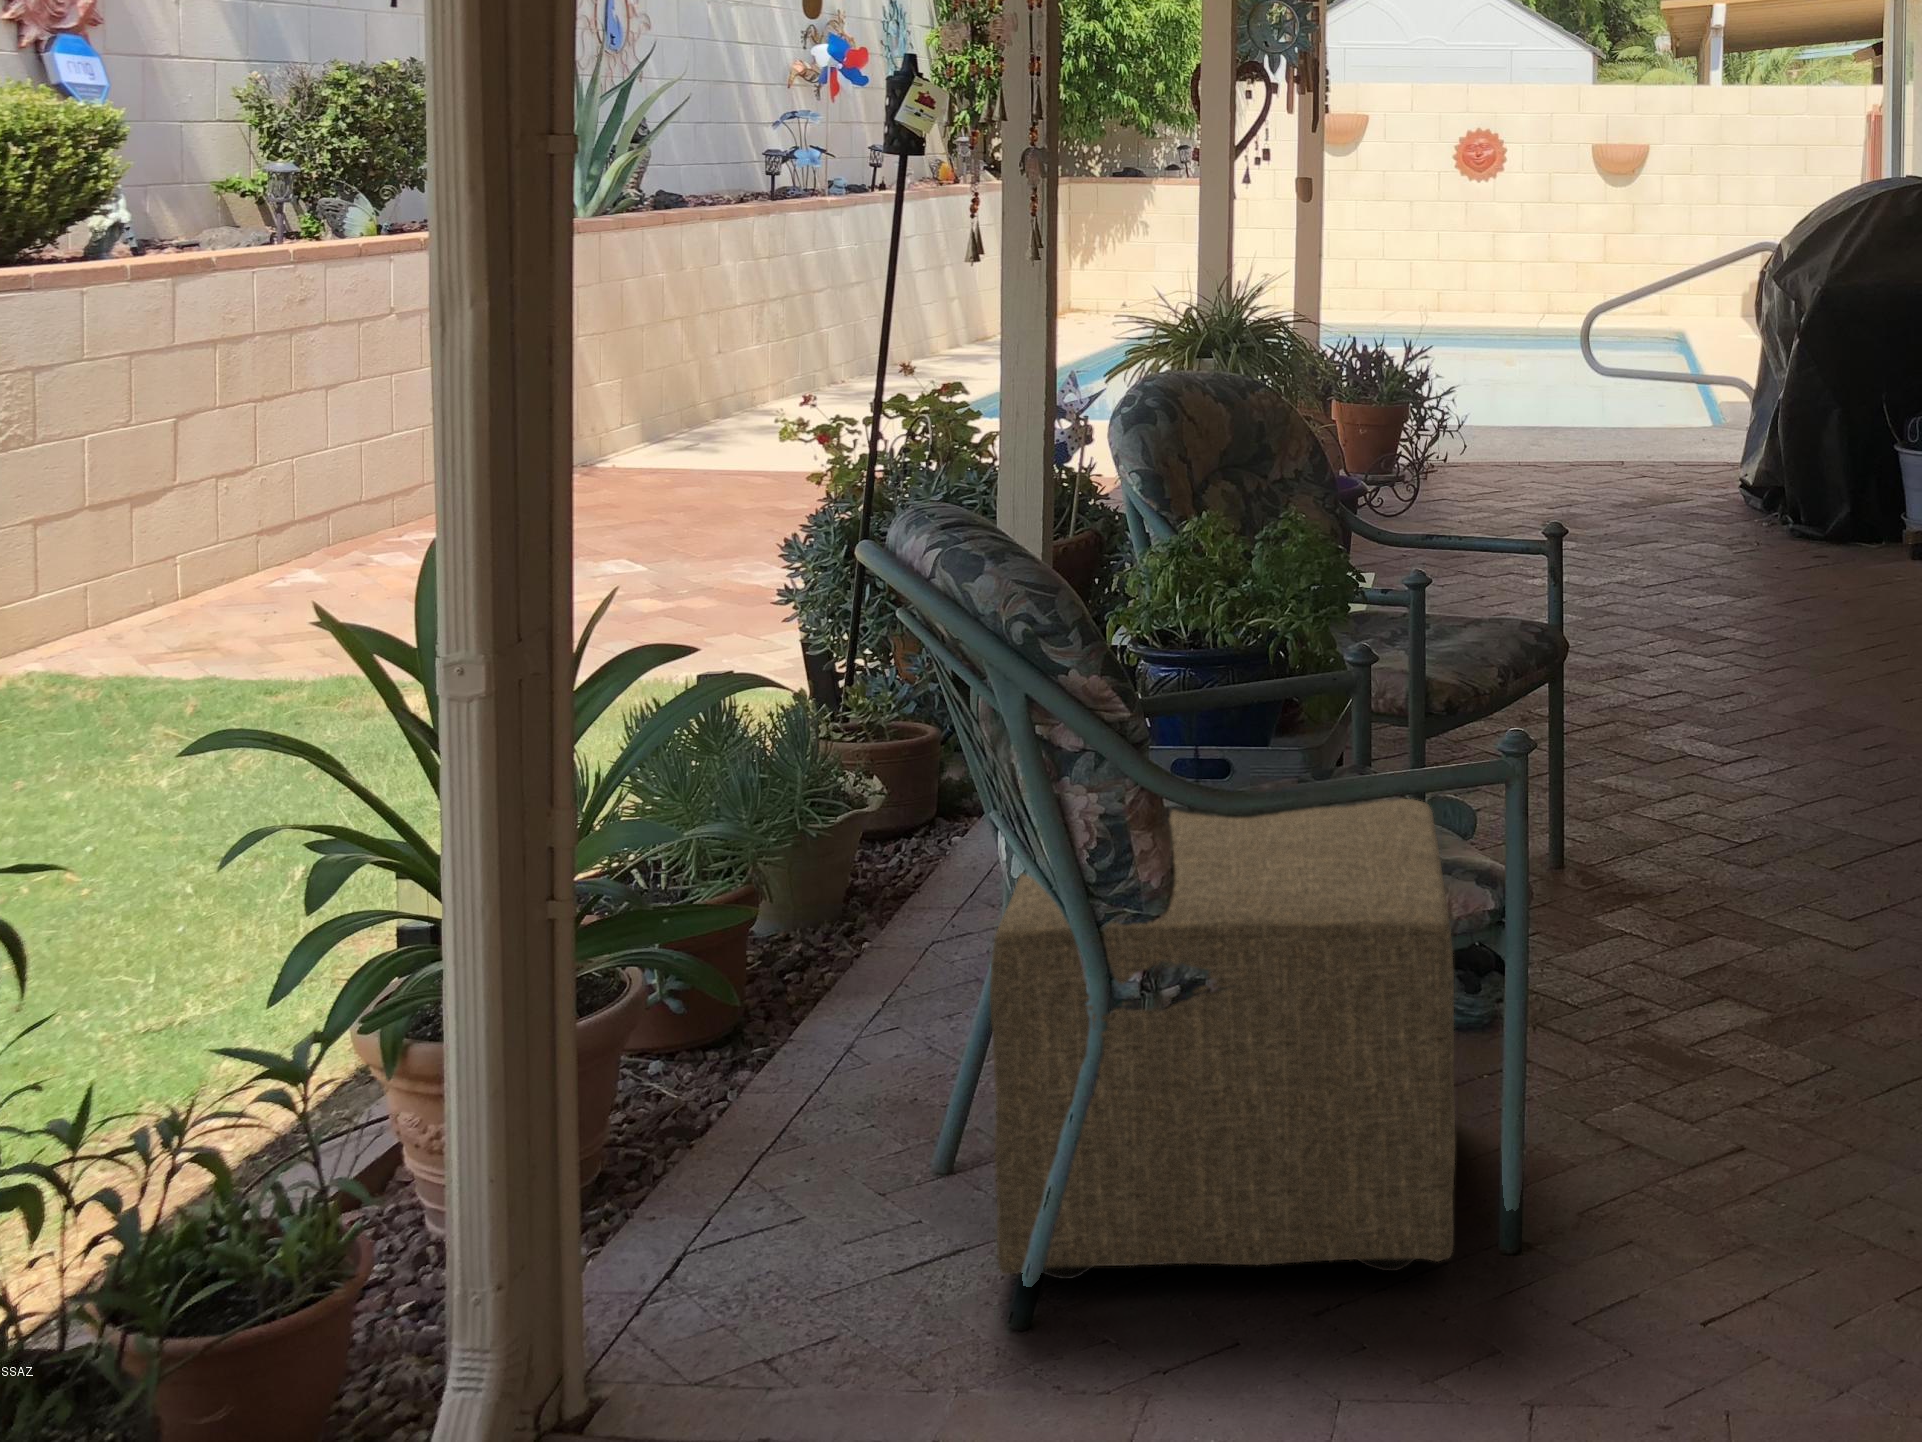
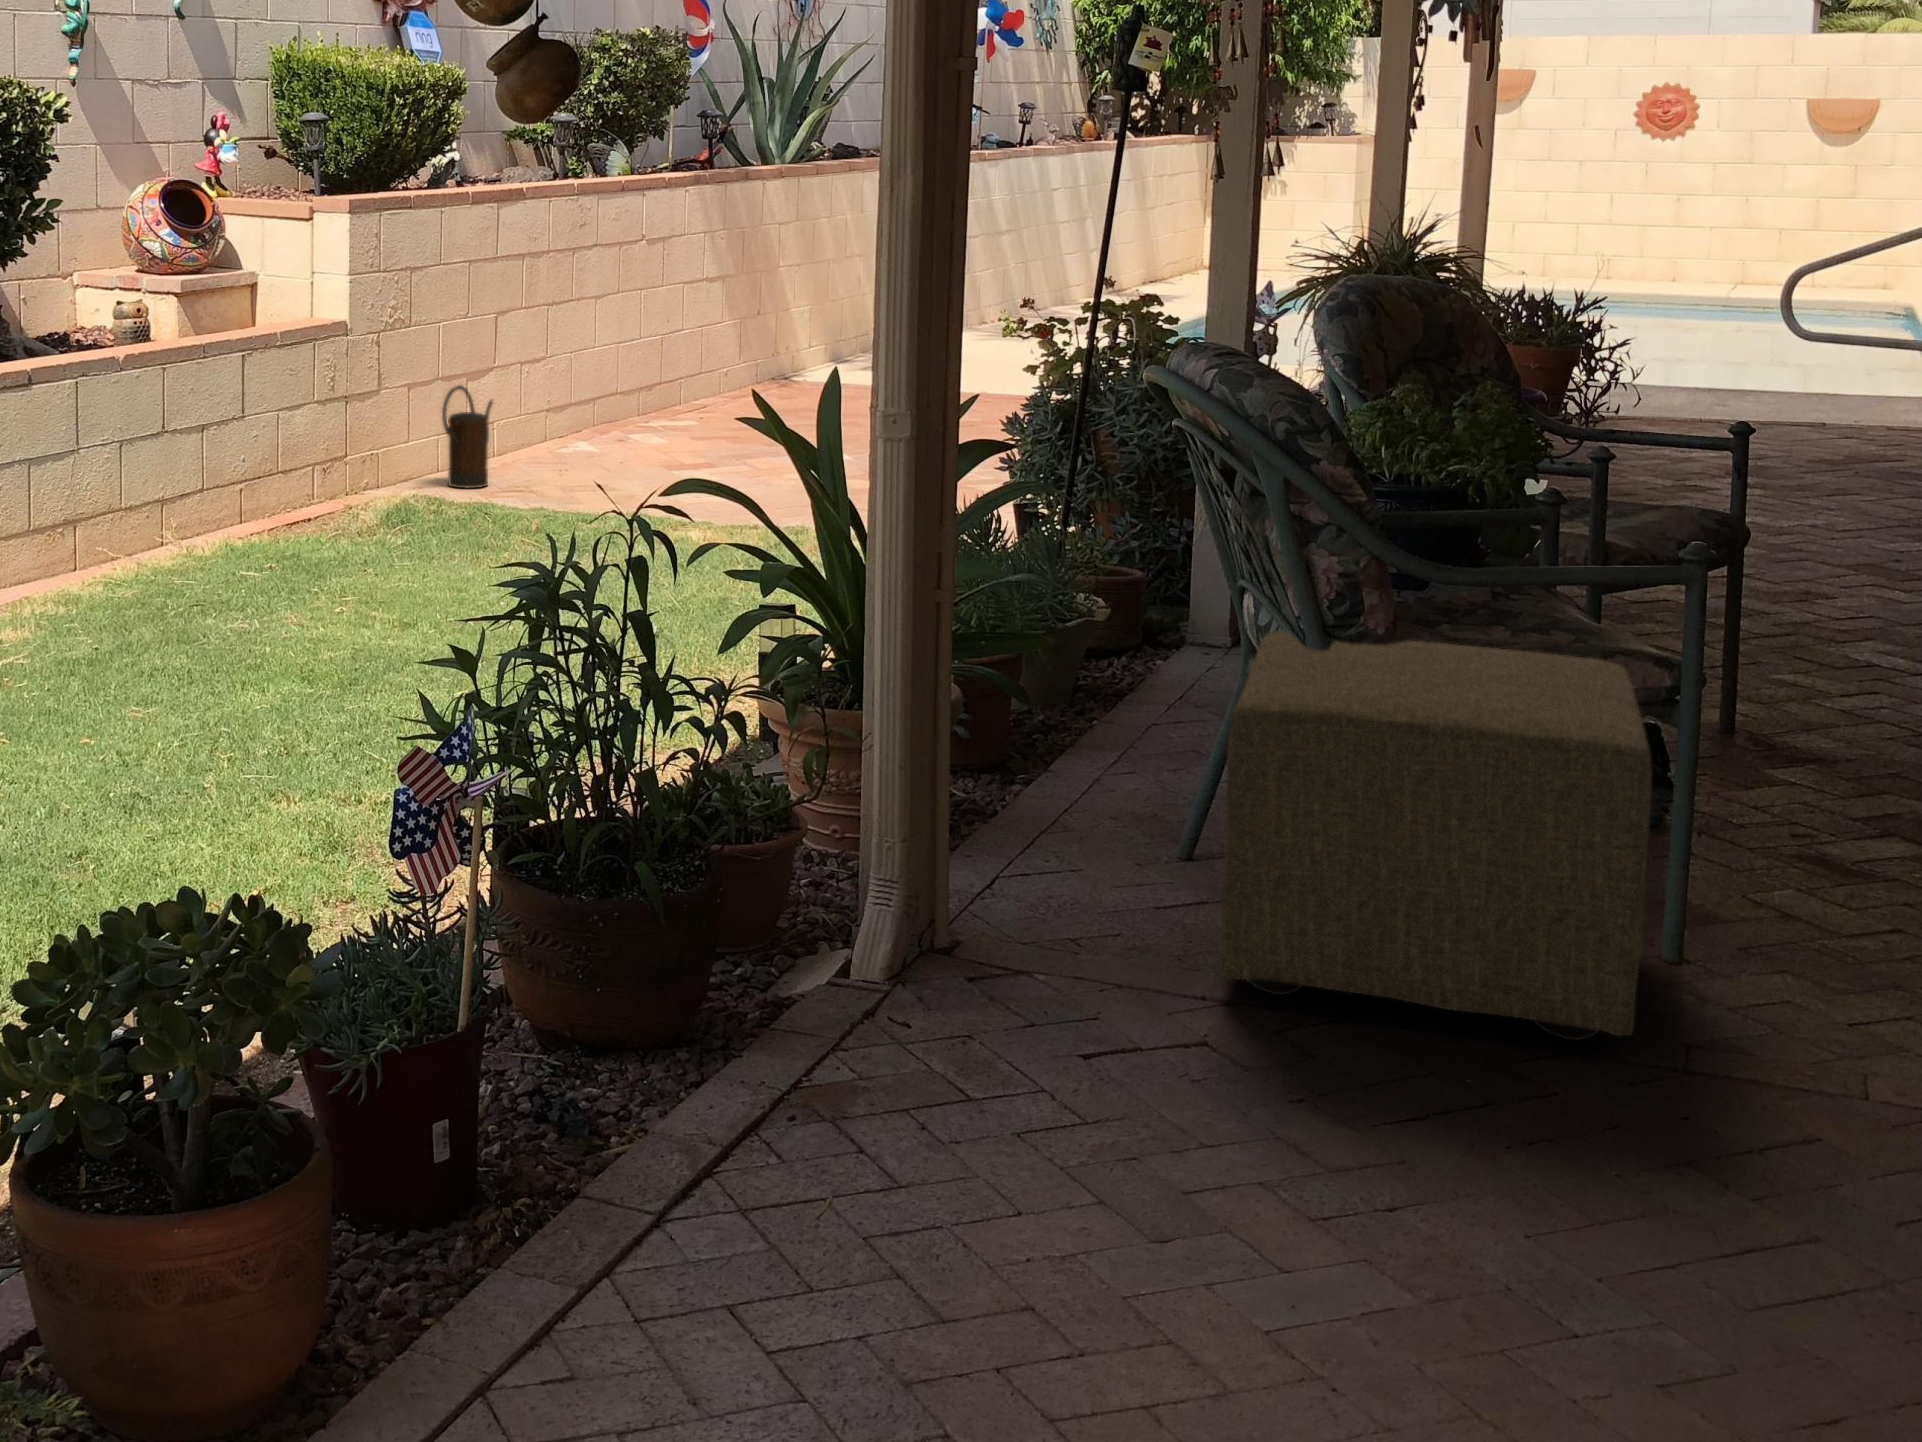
watering can: none [93,515,176,648] -> present [442,385,493,488]

